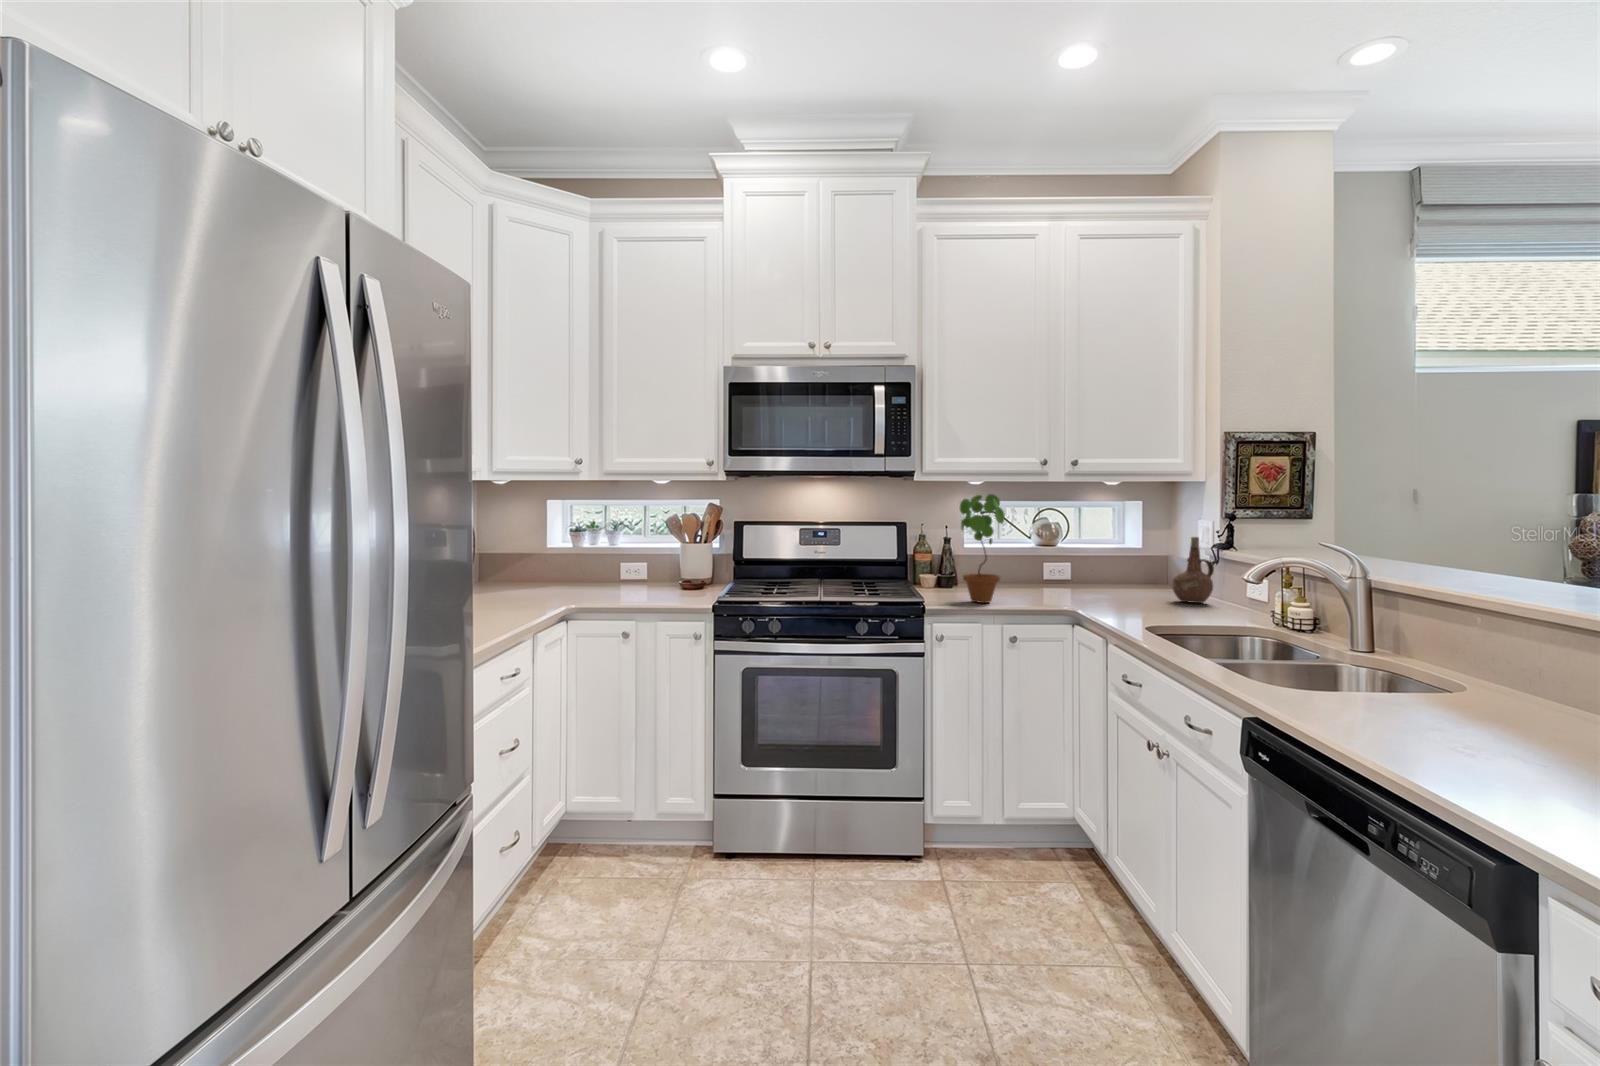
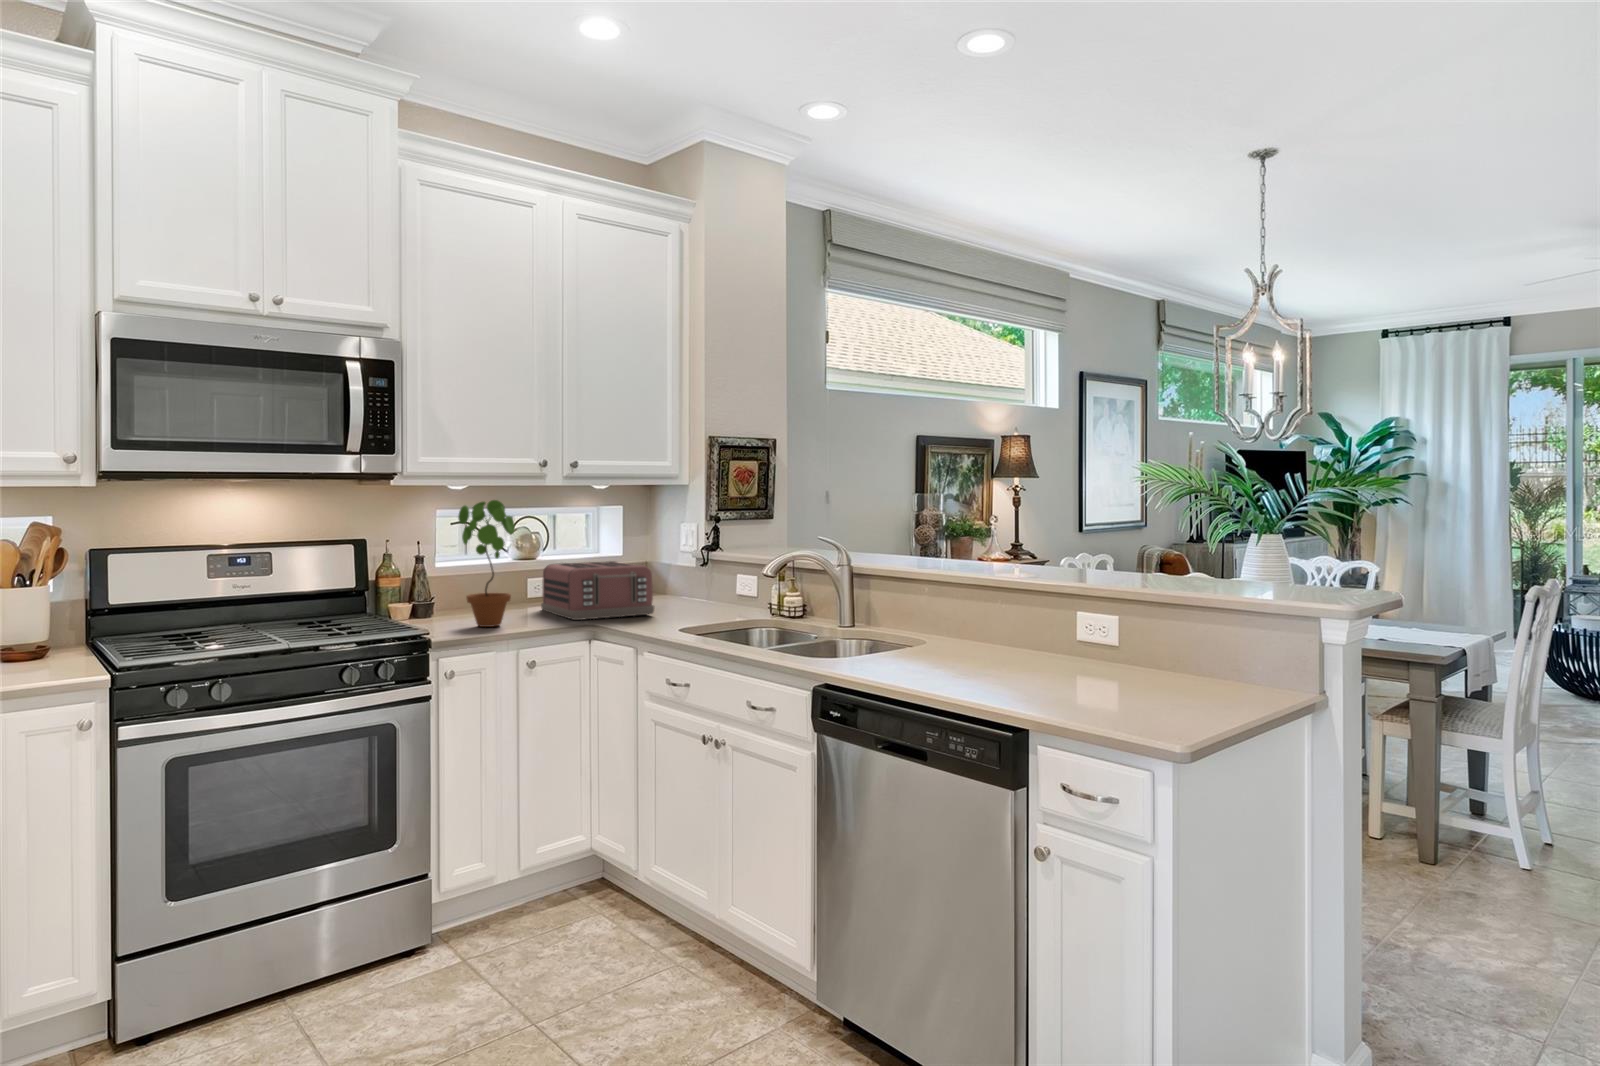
ceramic pitcher: present [1172,537,1214,603] -> none [668,541,704,606]
toaster: none [1042,553,1146,607] -> present [541,561,654,620]

